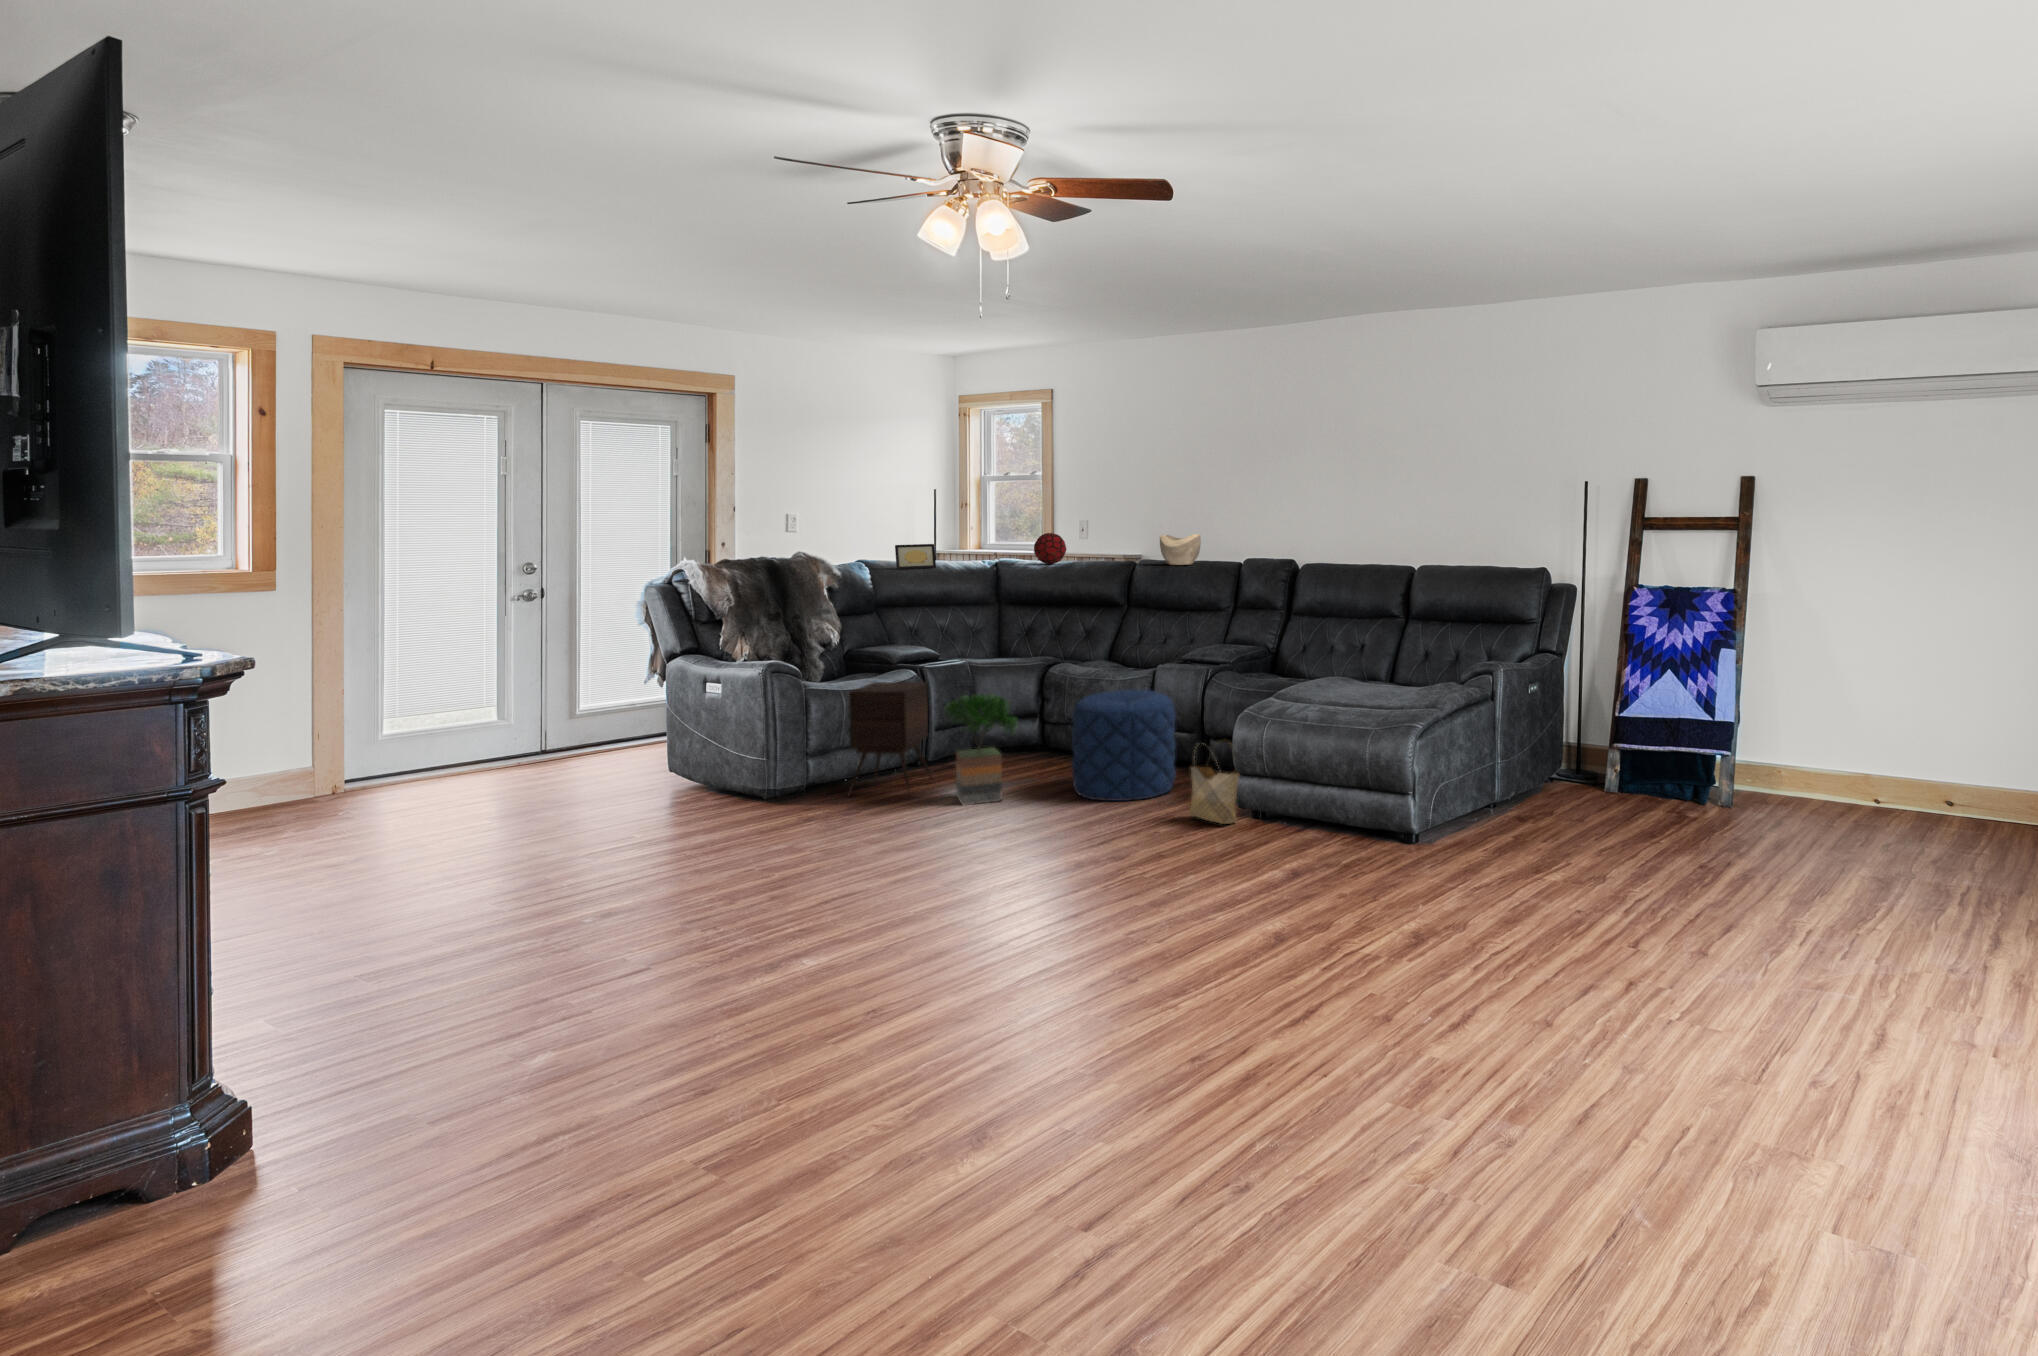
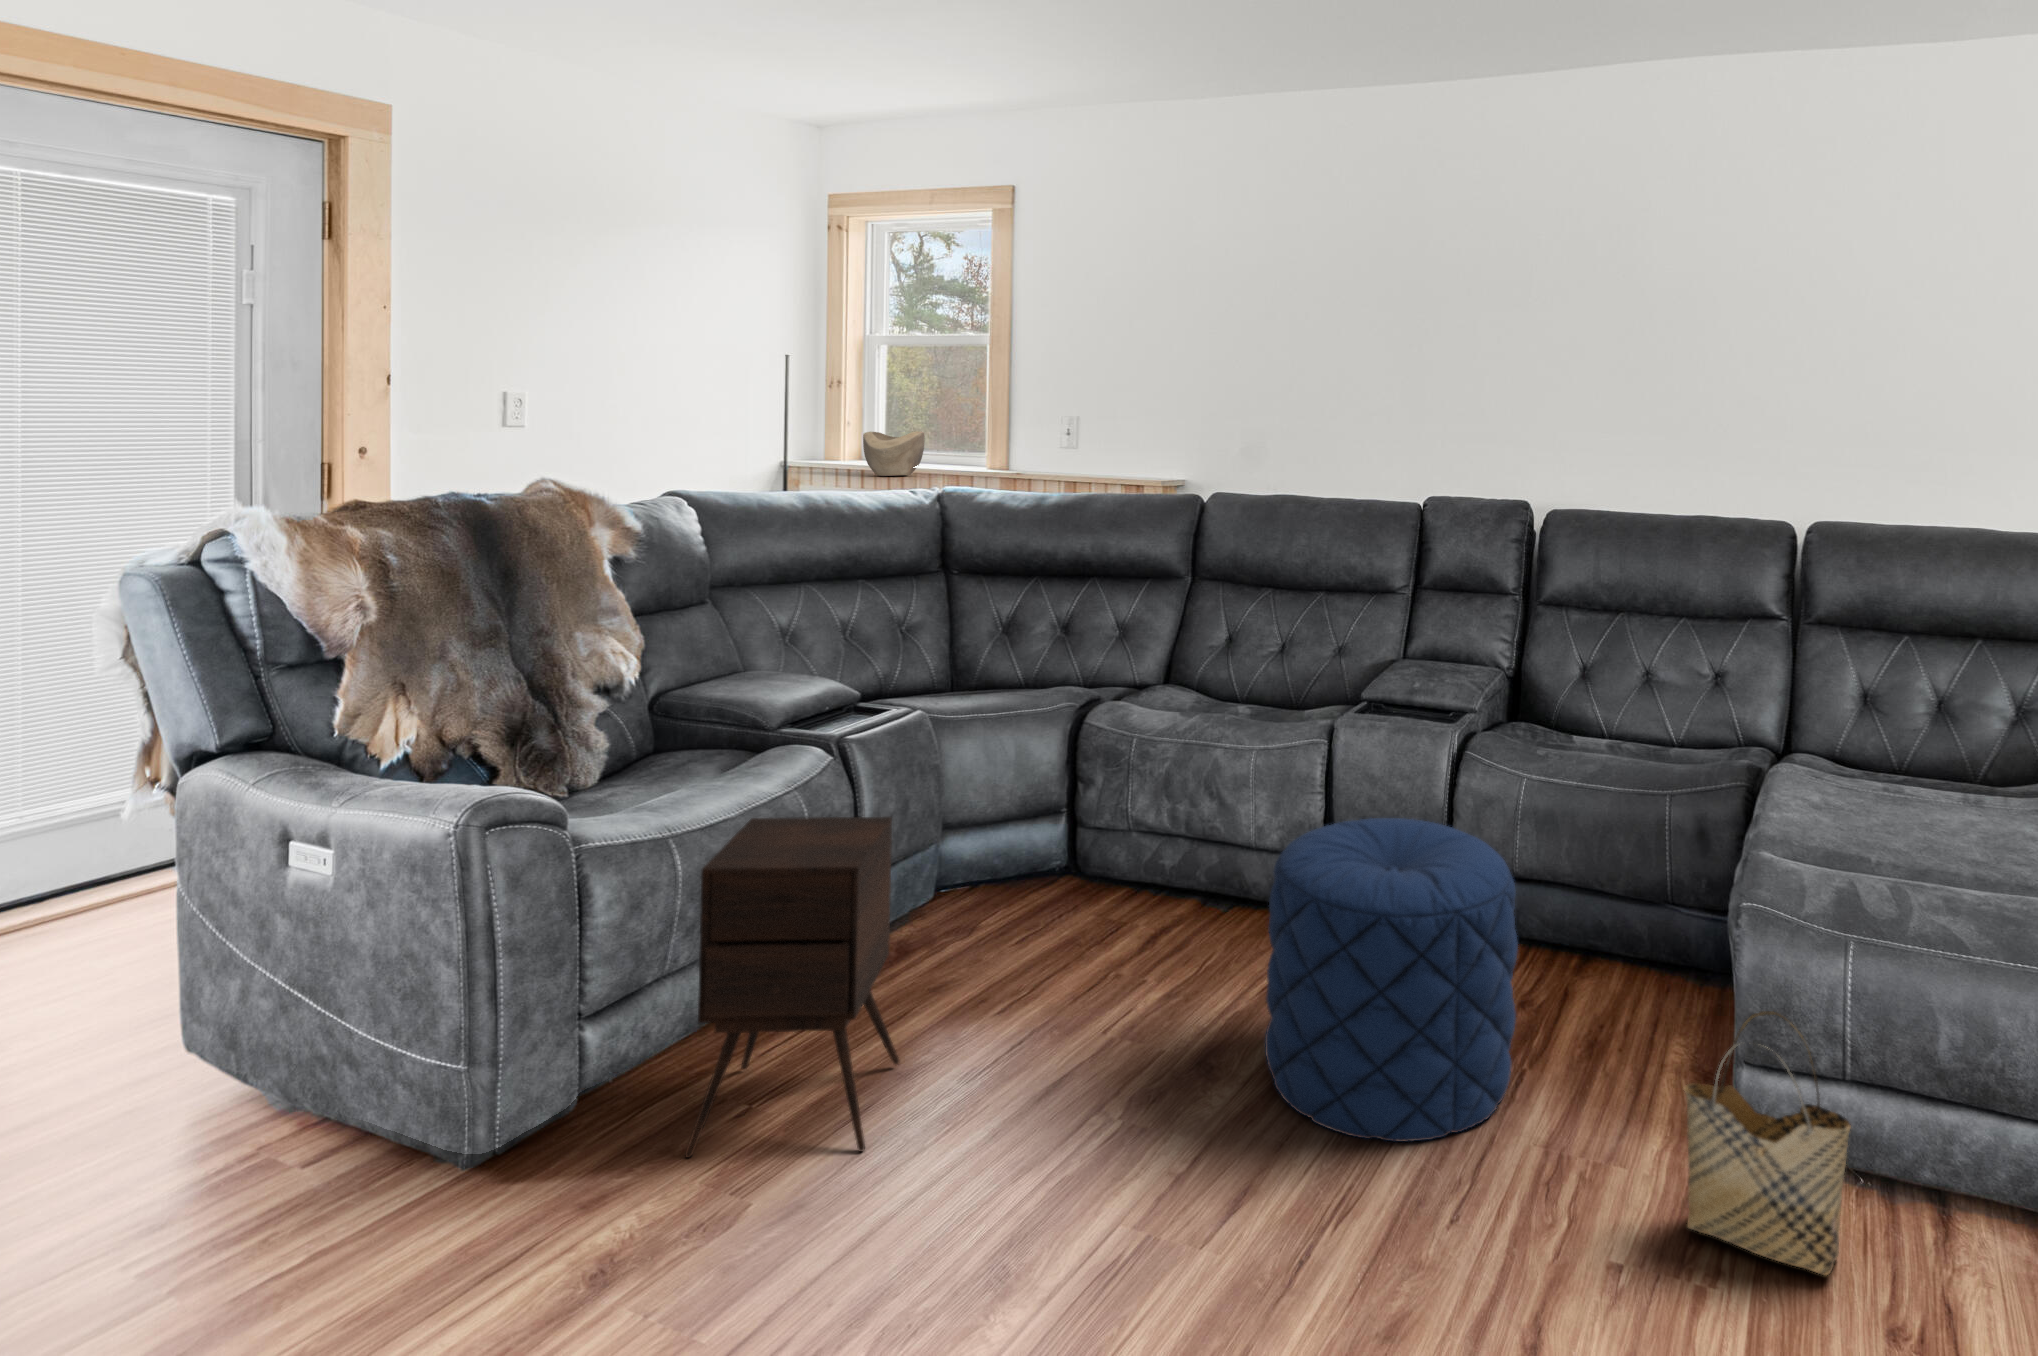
decorative orb: present [1034,533,1066,564] -> none [1013,440,1073,499]
decorative bowl: present [1160,534,1201,565] -> present [863,431,925,476]
picture frame: present [895,544,936,570] -> none [745,458,828,511]
potted tree: present [945,694,1017,805] -> none [966,857,1175,1194]

